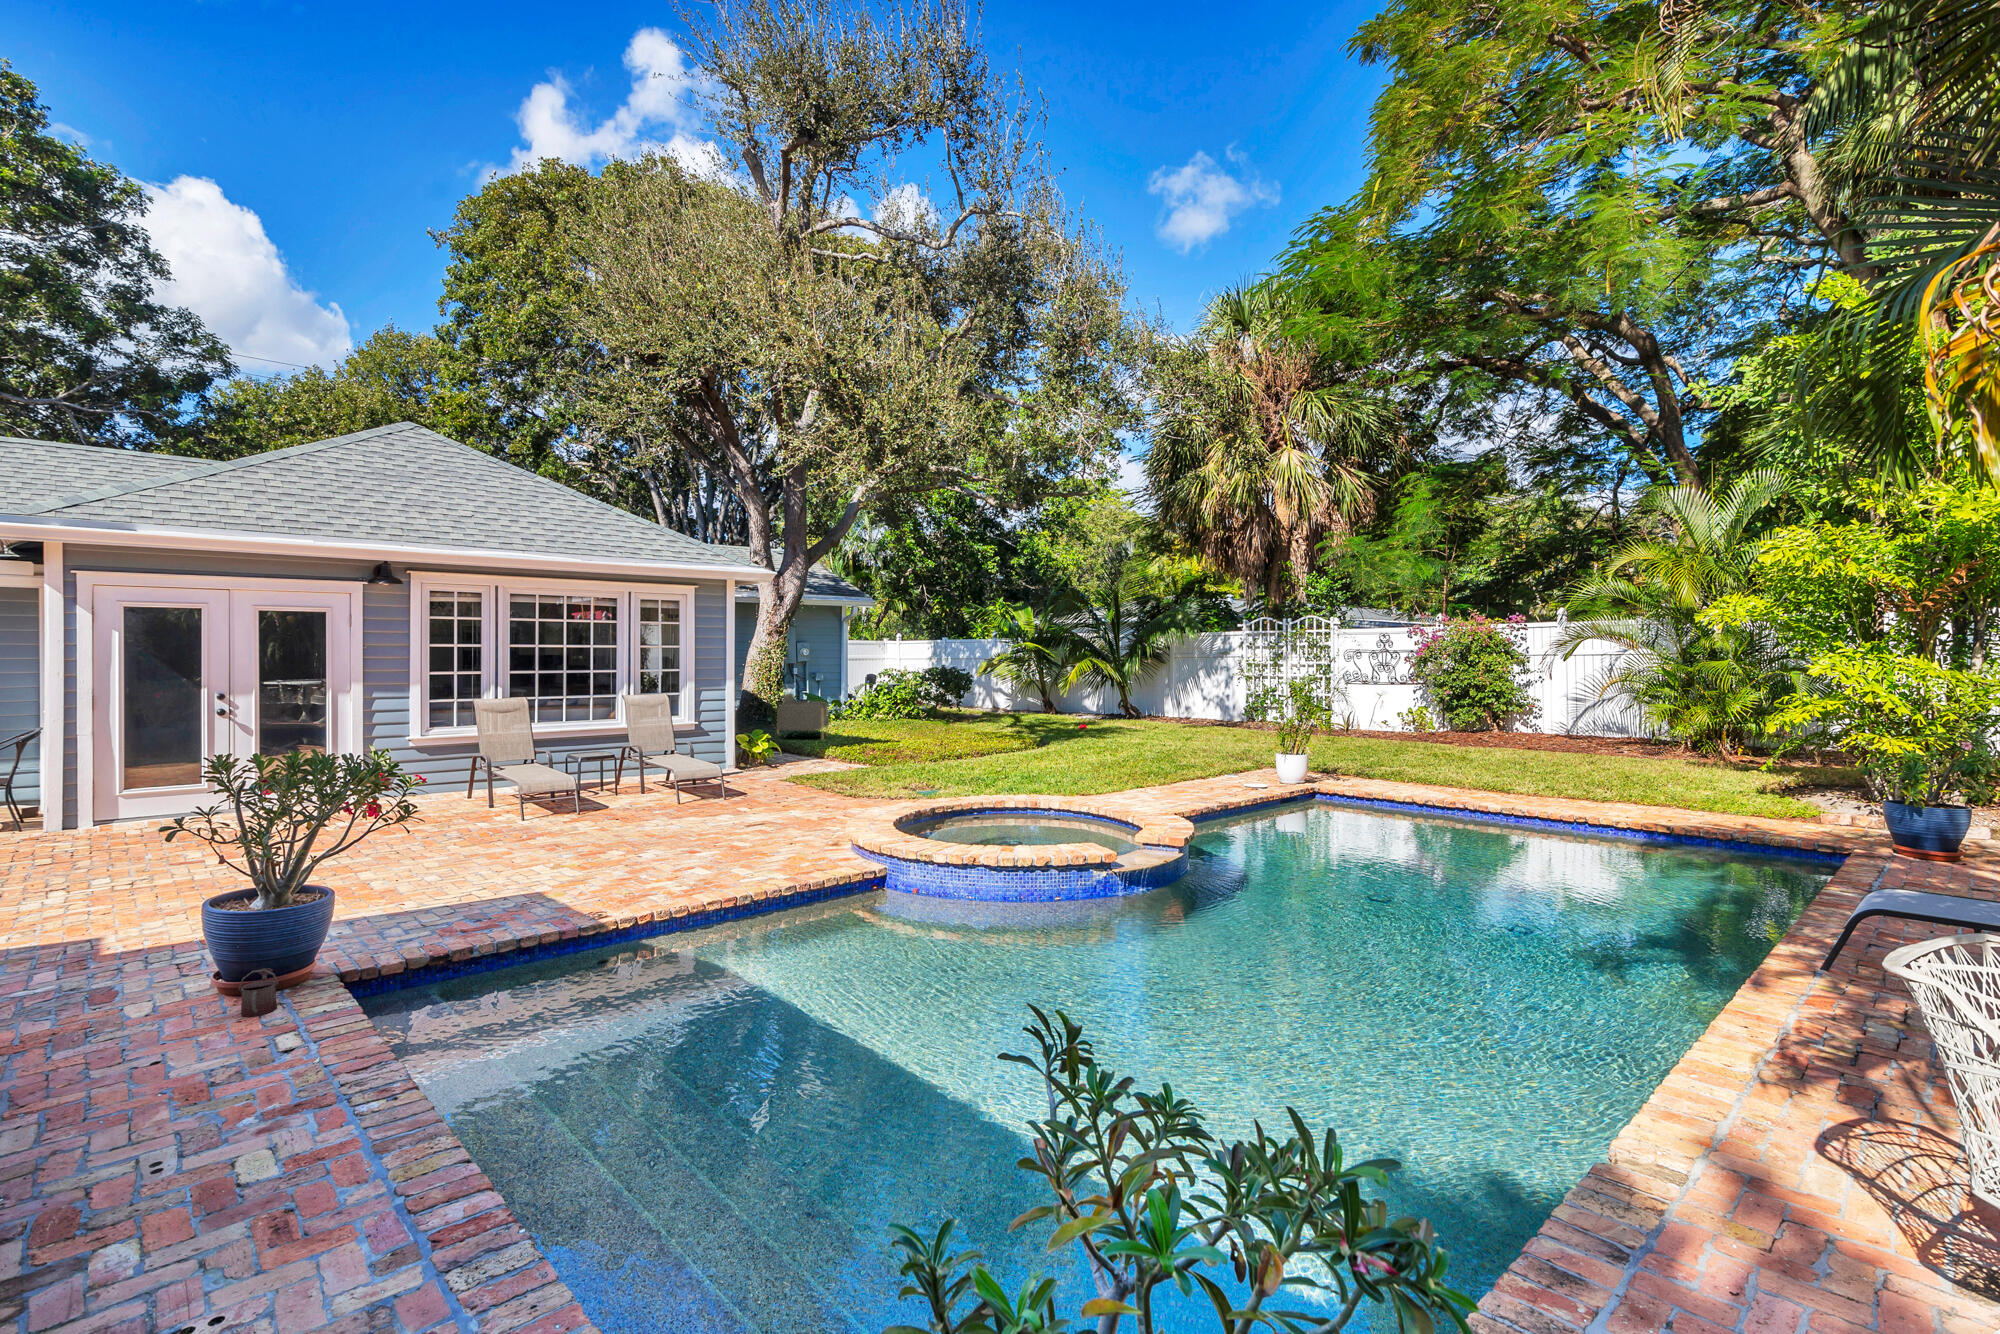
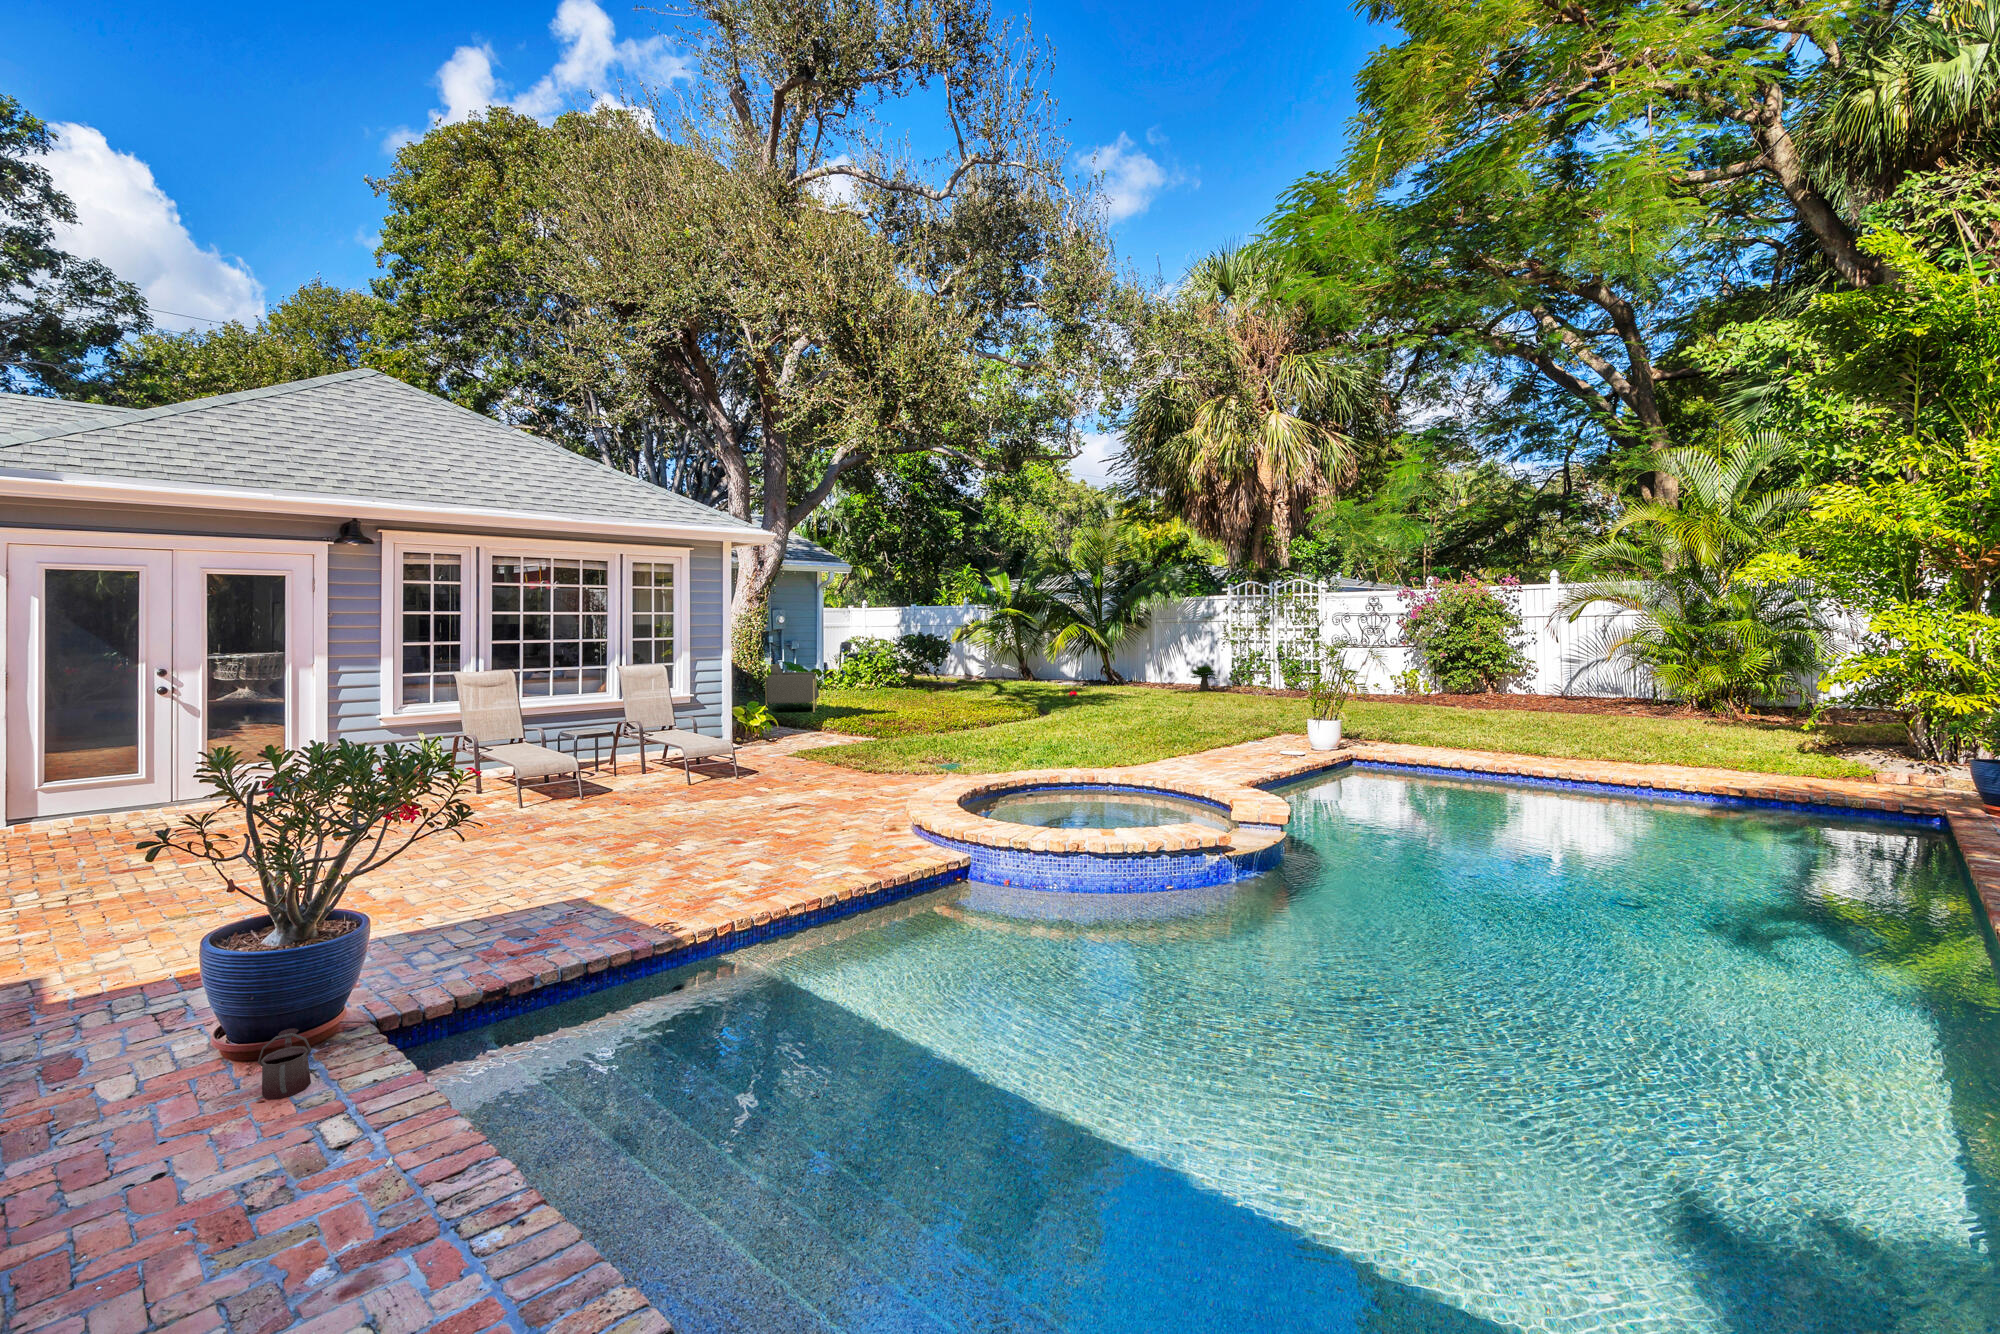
potted plant: none [1202,698,1235,725] -> present [1191,665,1218,691]

